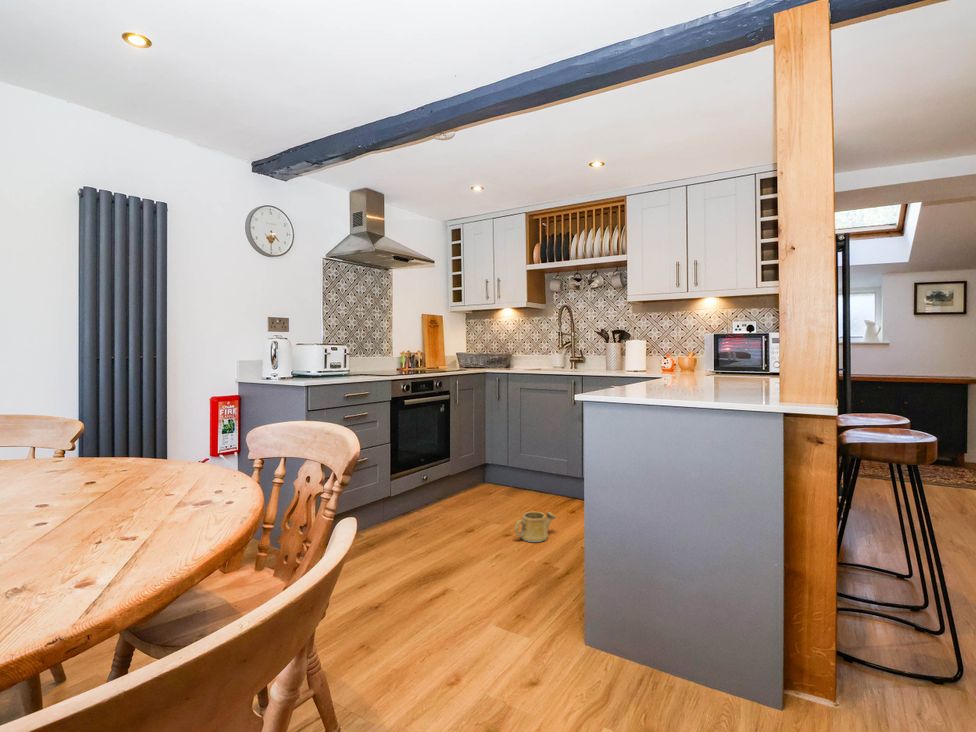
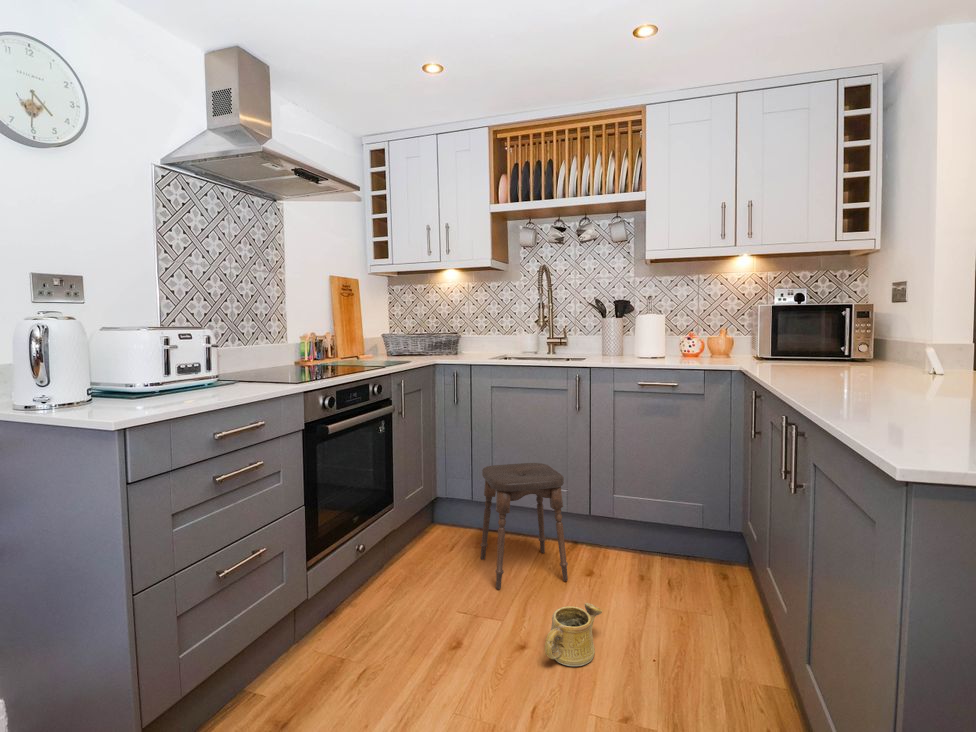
stool: none [505,437,554,511] -> present [481,463,568,589]

